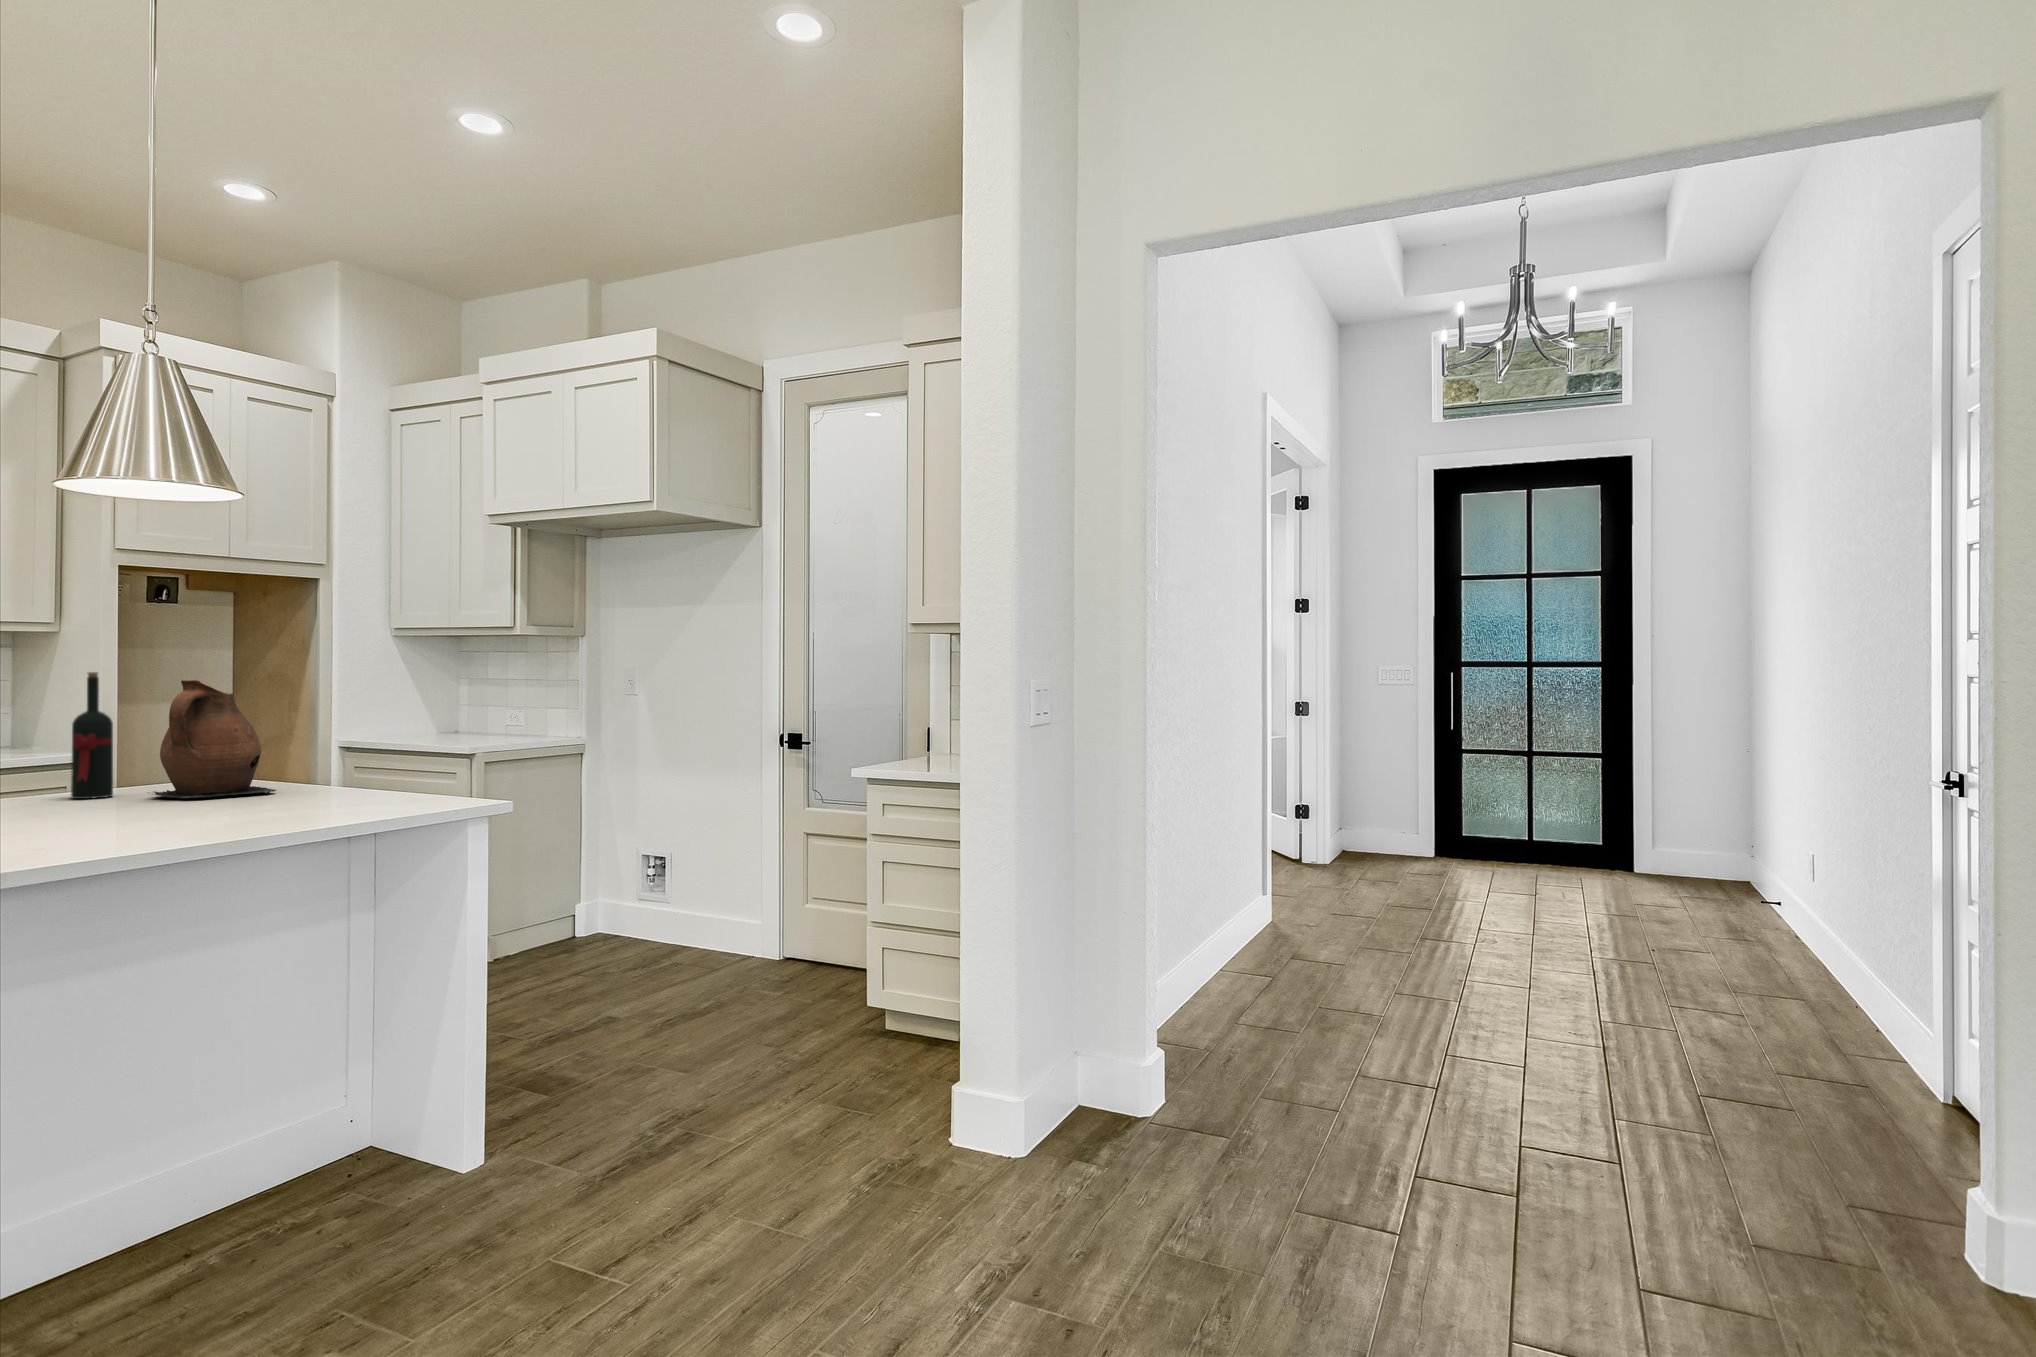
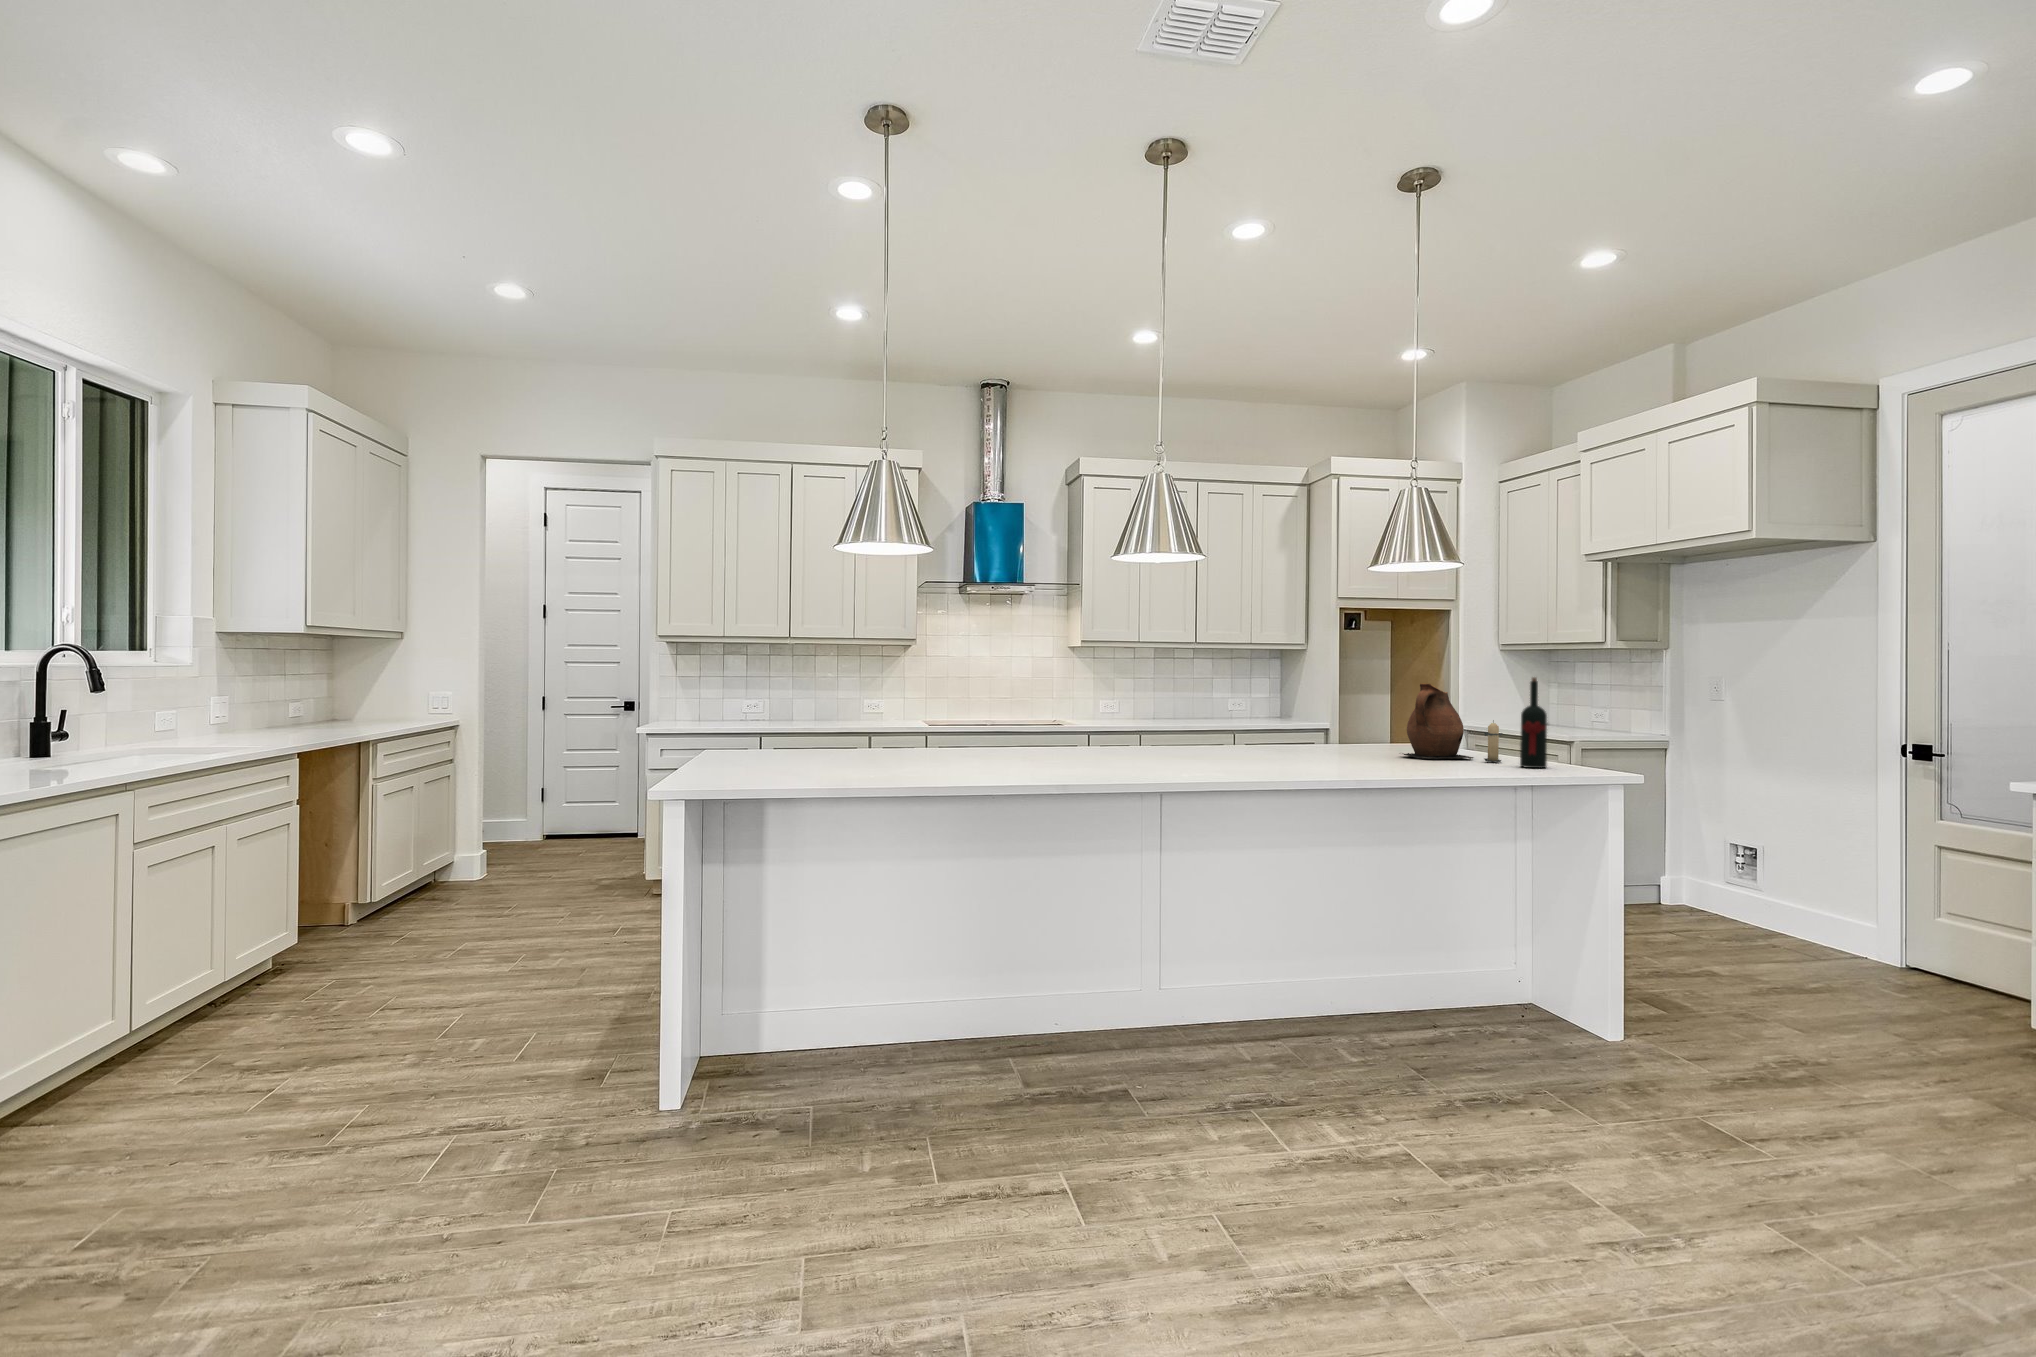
wine bottle: present [71,672,113,799] -> present [1520,677,1547,768]
candle: none [282,733,319,797] -> present [1484,720,1502,762]

